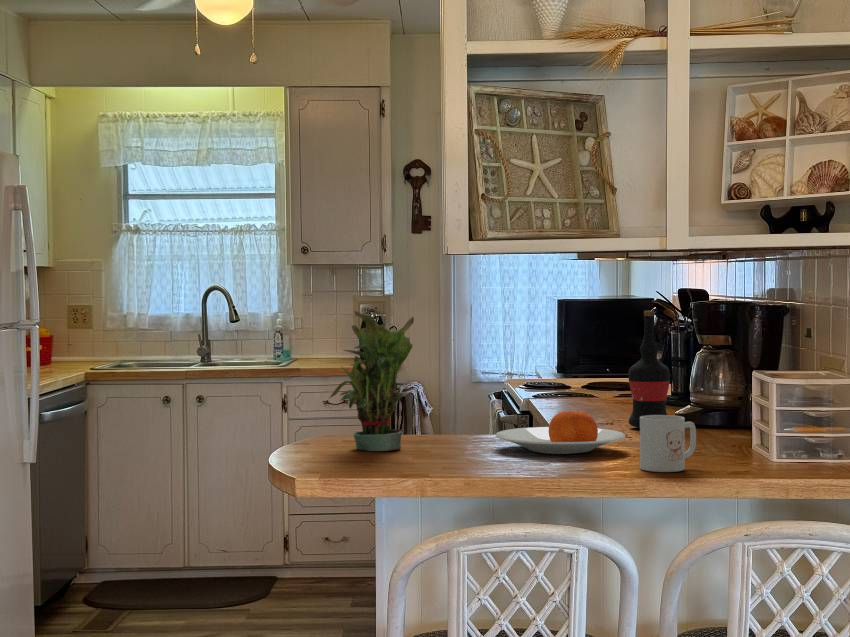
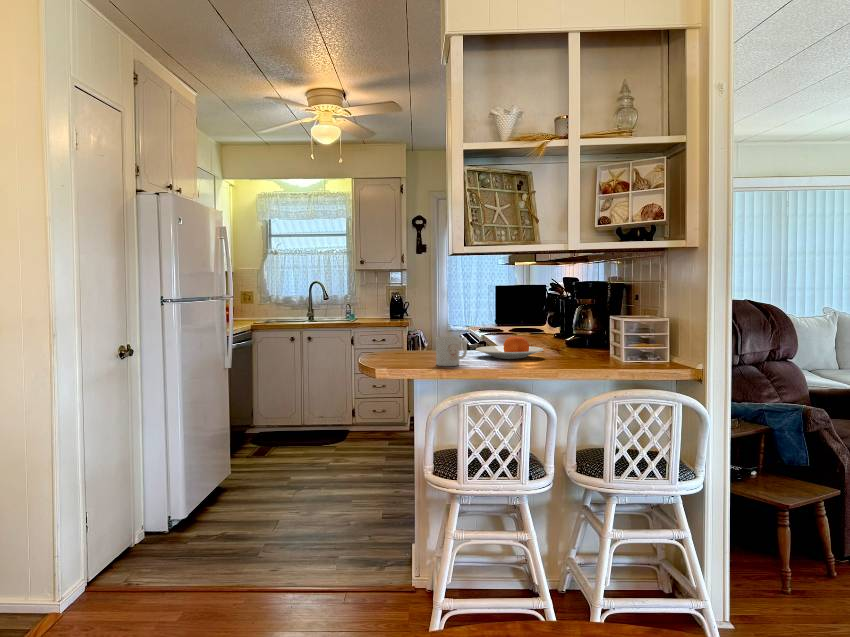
potted plant: present [330,311,414,451] -> none [389,284,434,358]
wine bottle: present [628,311,670,428] -> none [540,287,562,348]
mug: present [640,415,696,472] -> present [436,337,467,366]

